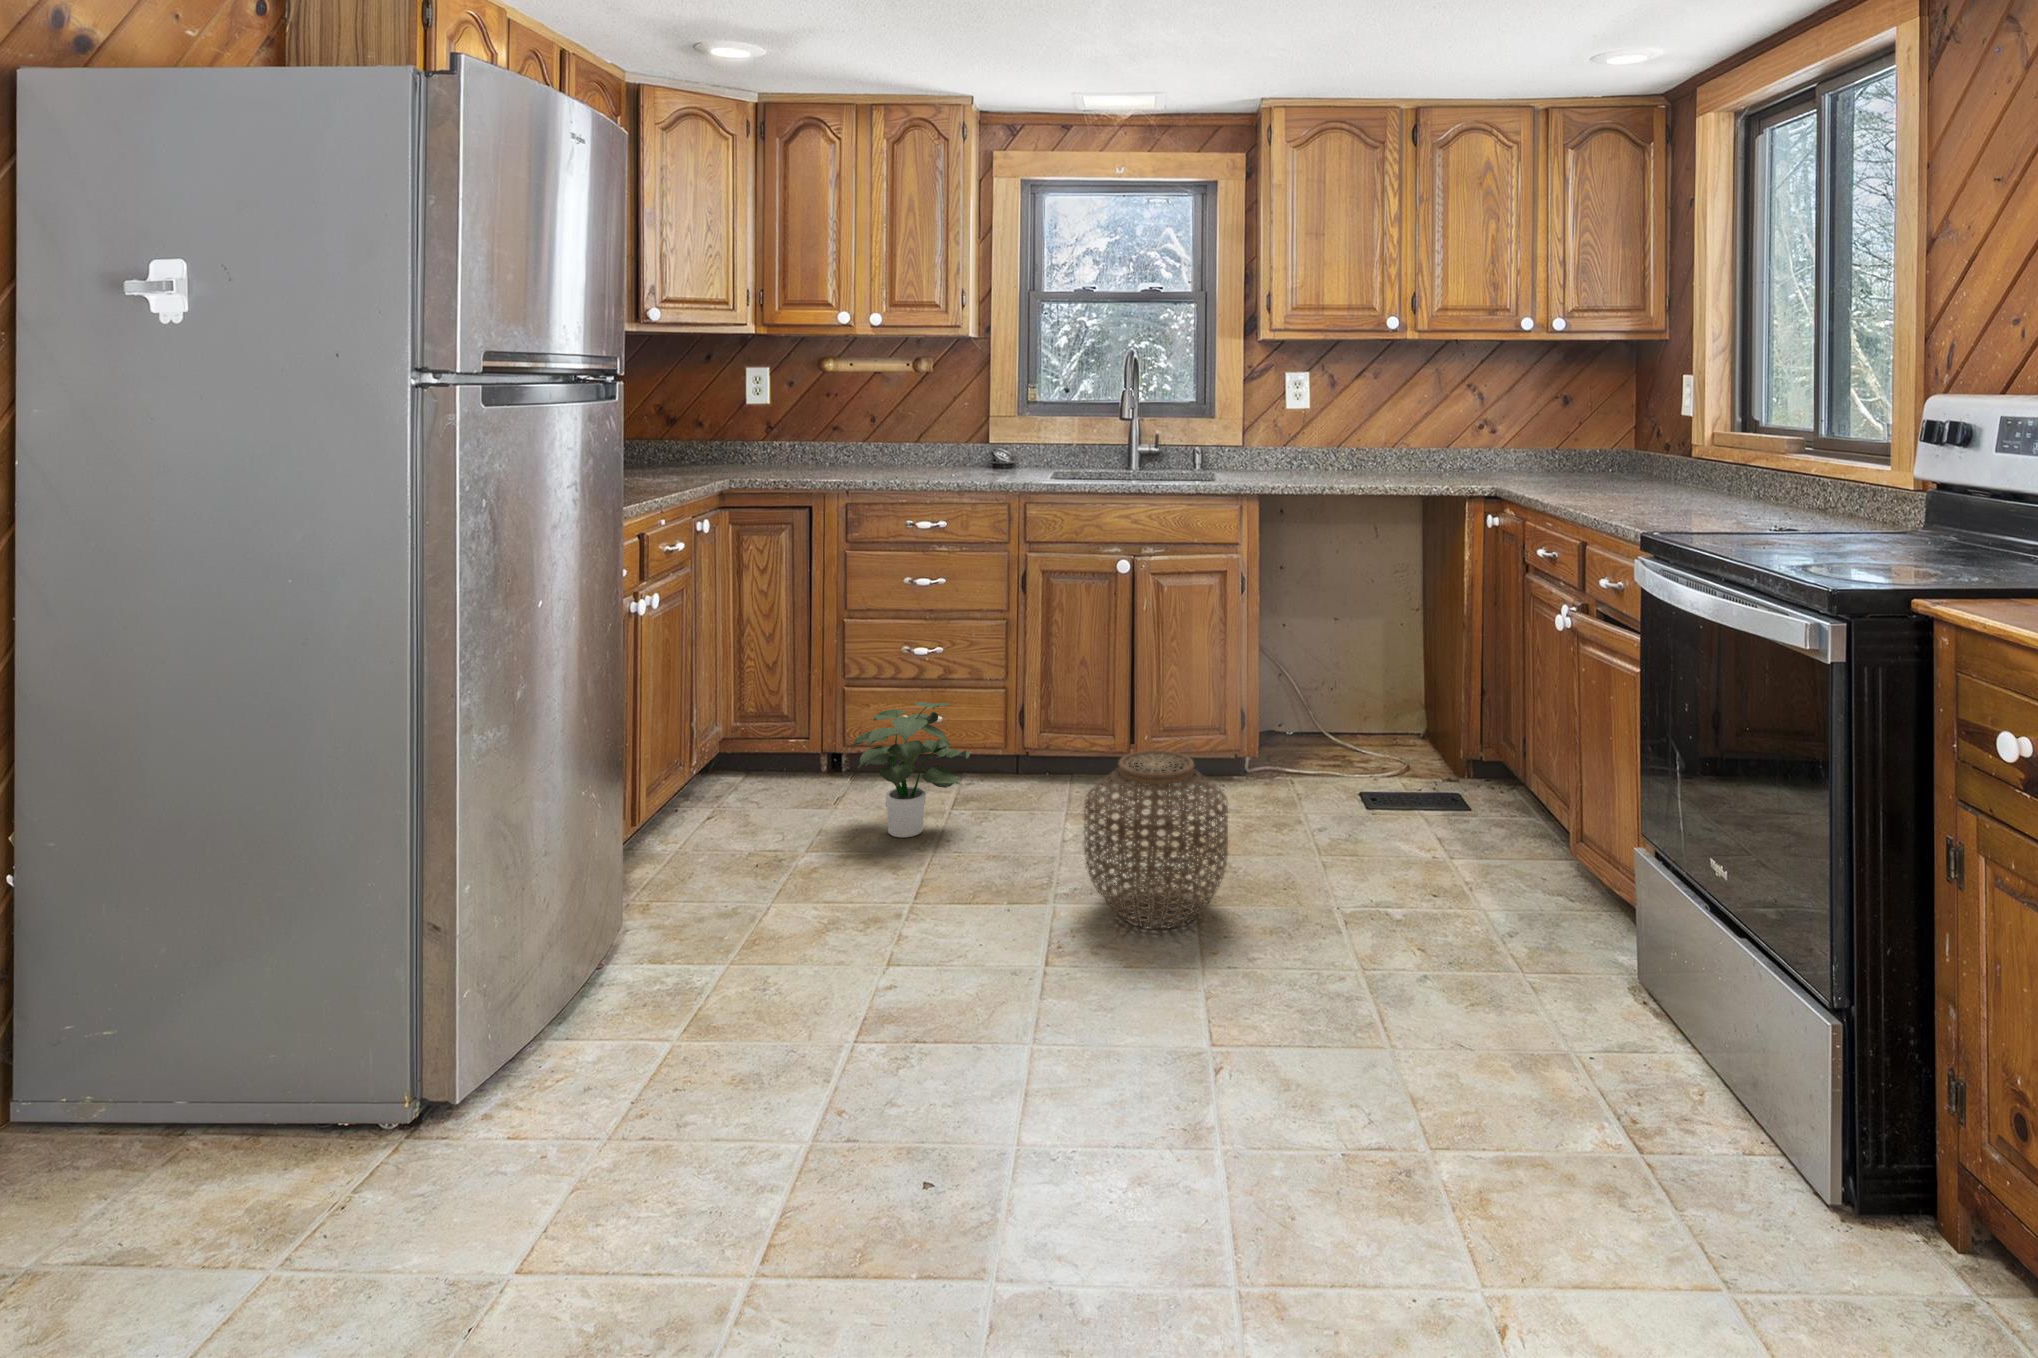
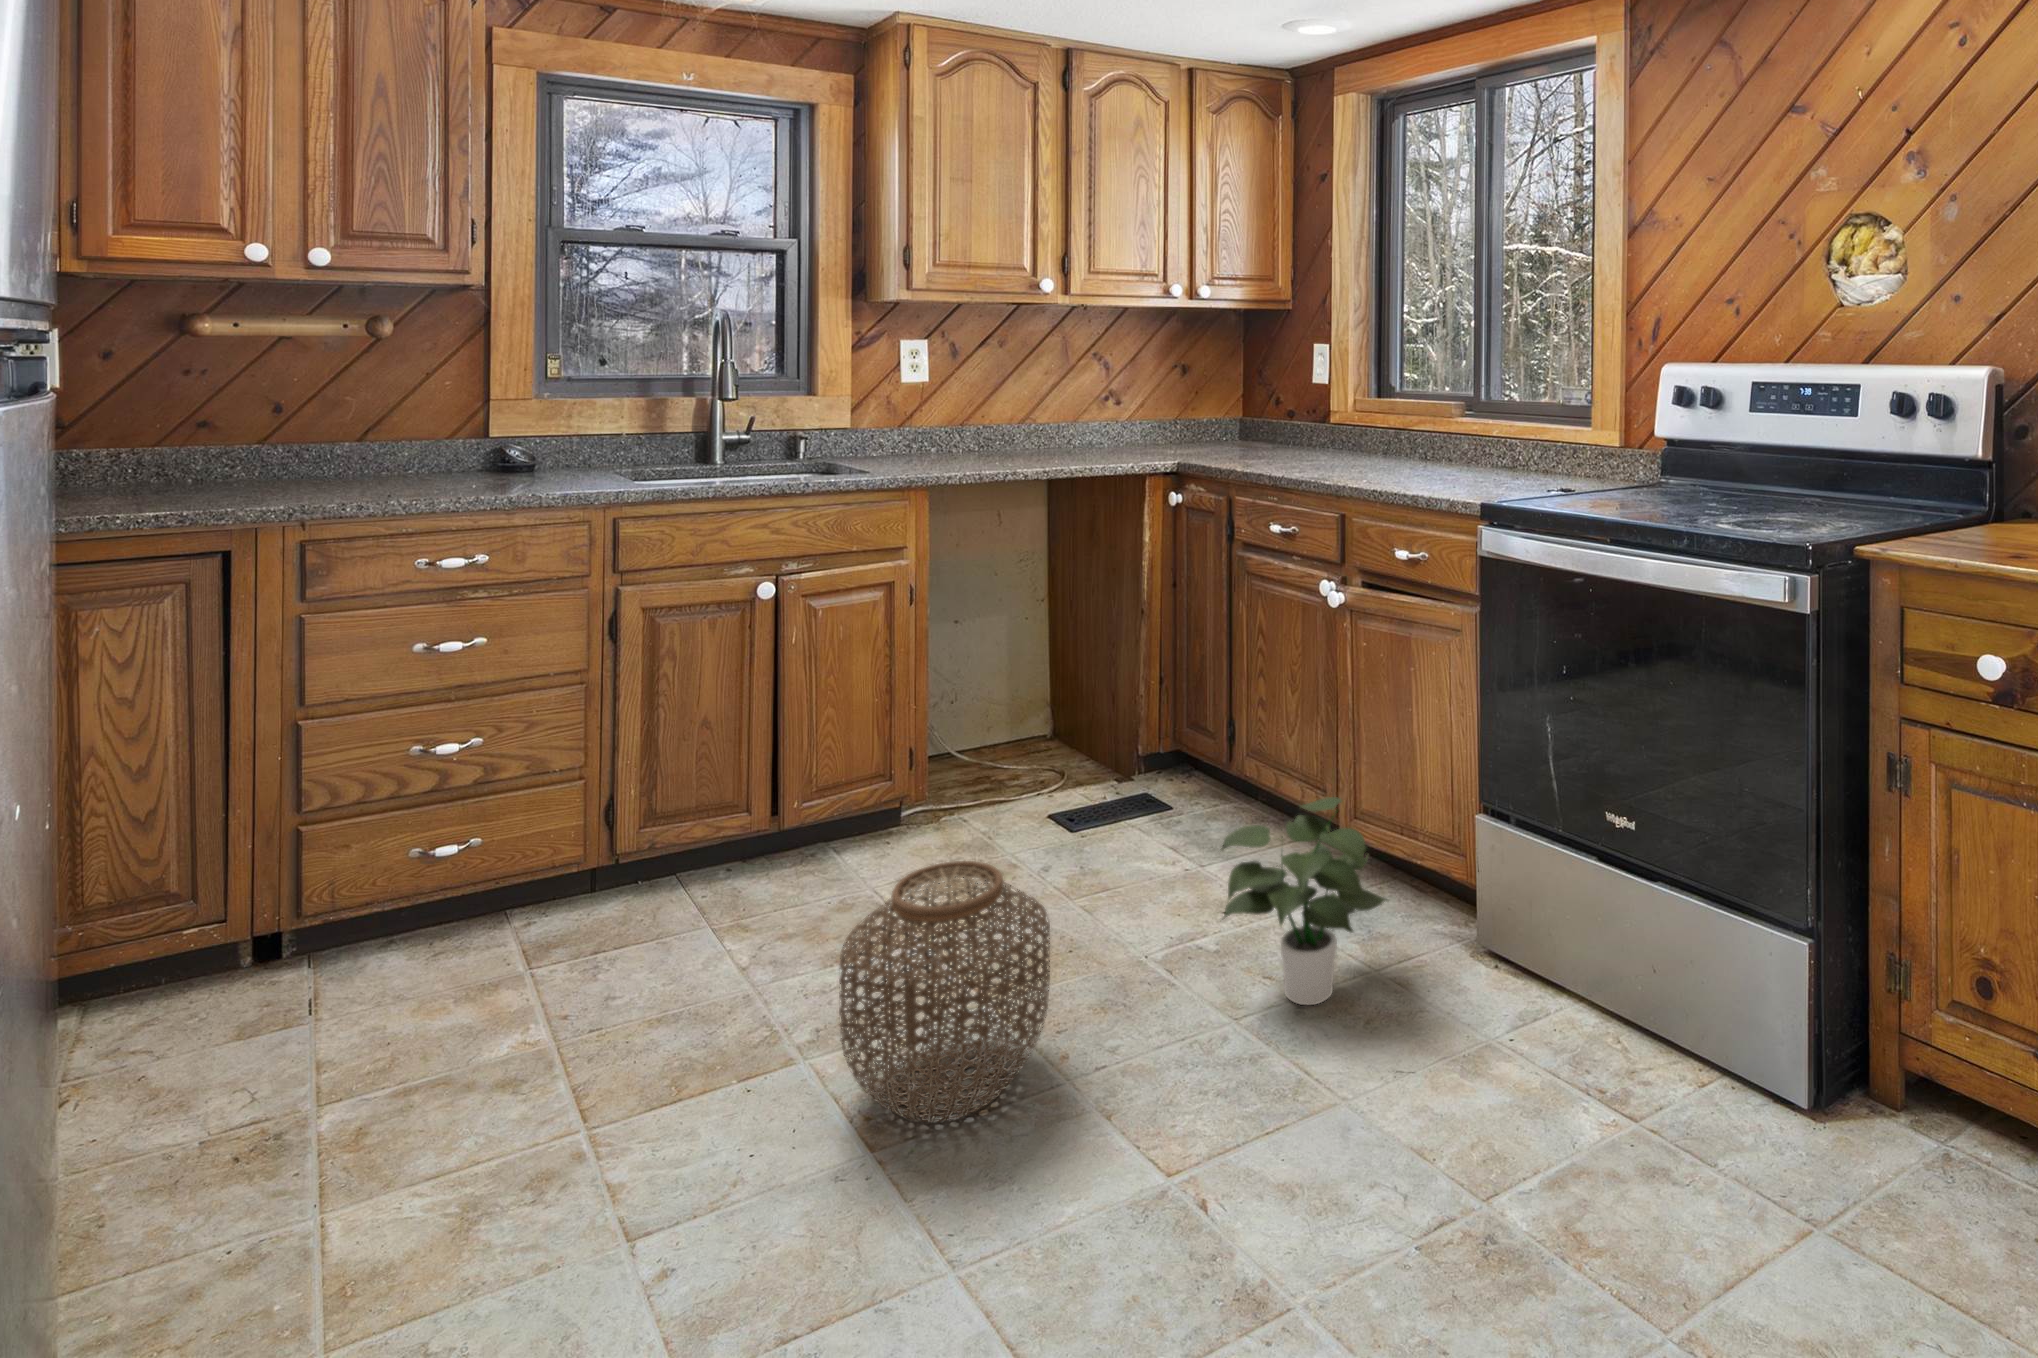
potted plant: present [852,702,971,838] -> present [1222,797,1388,1005]

